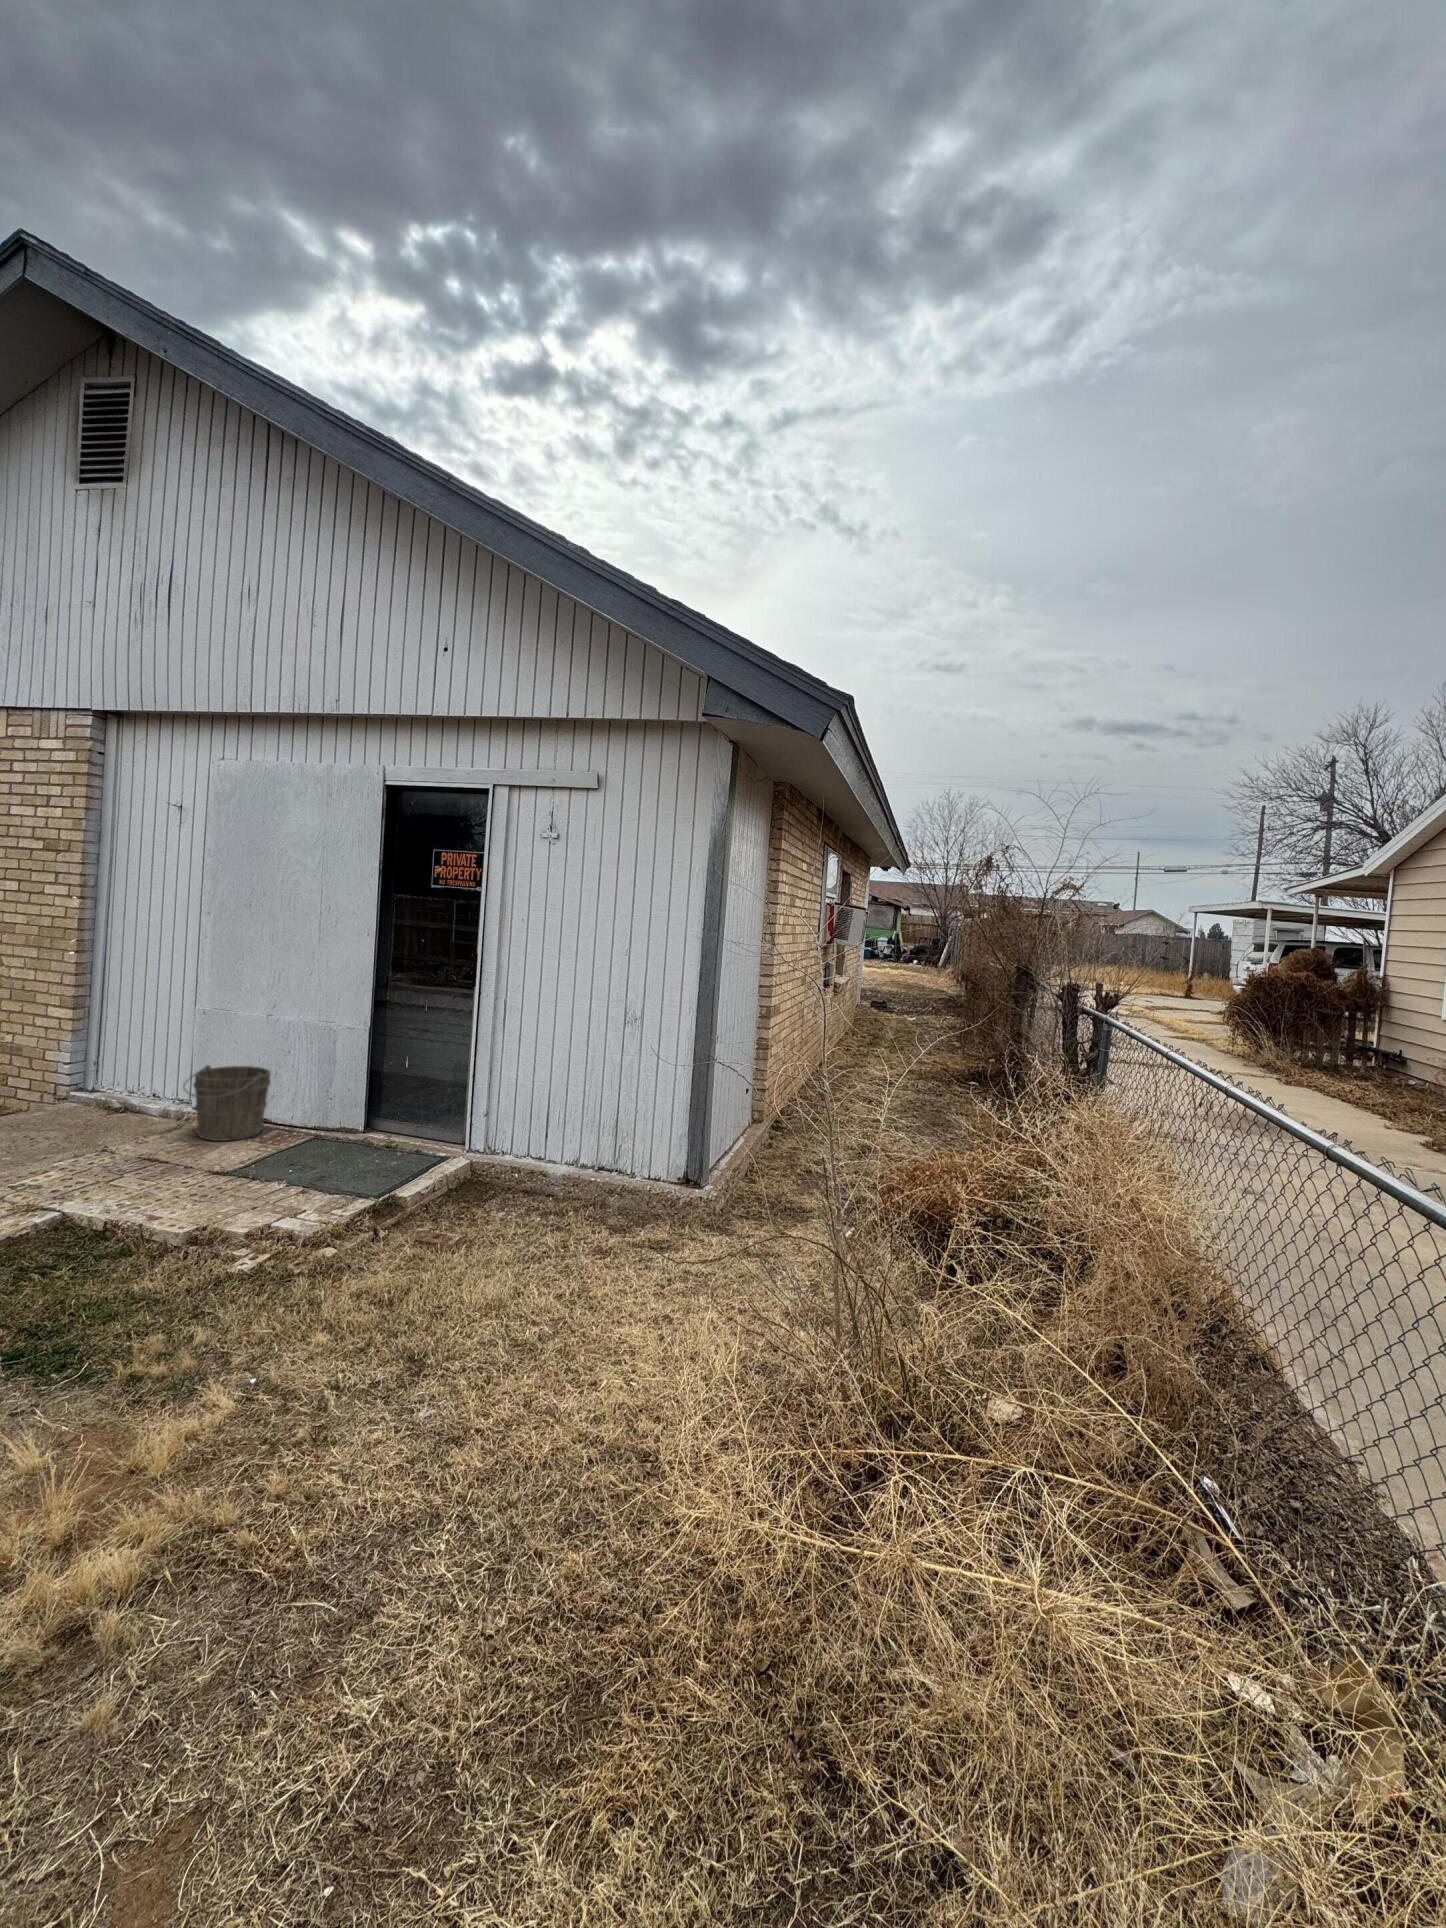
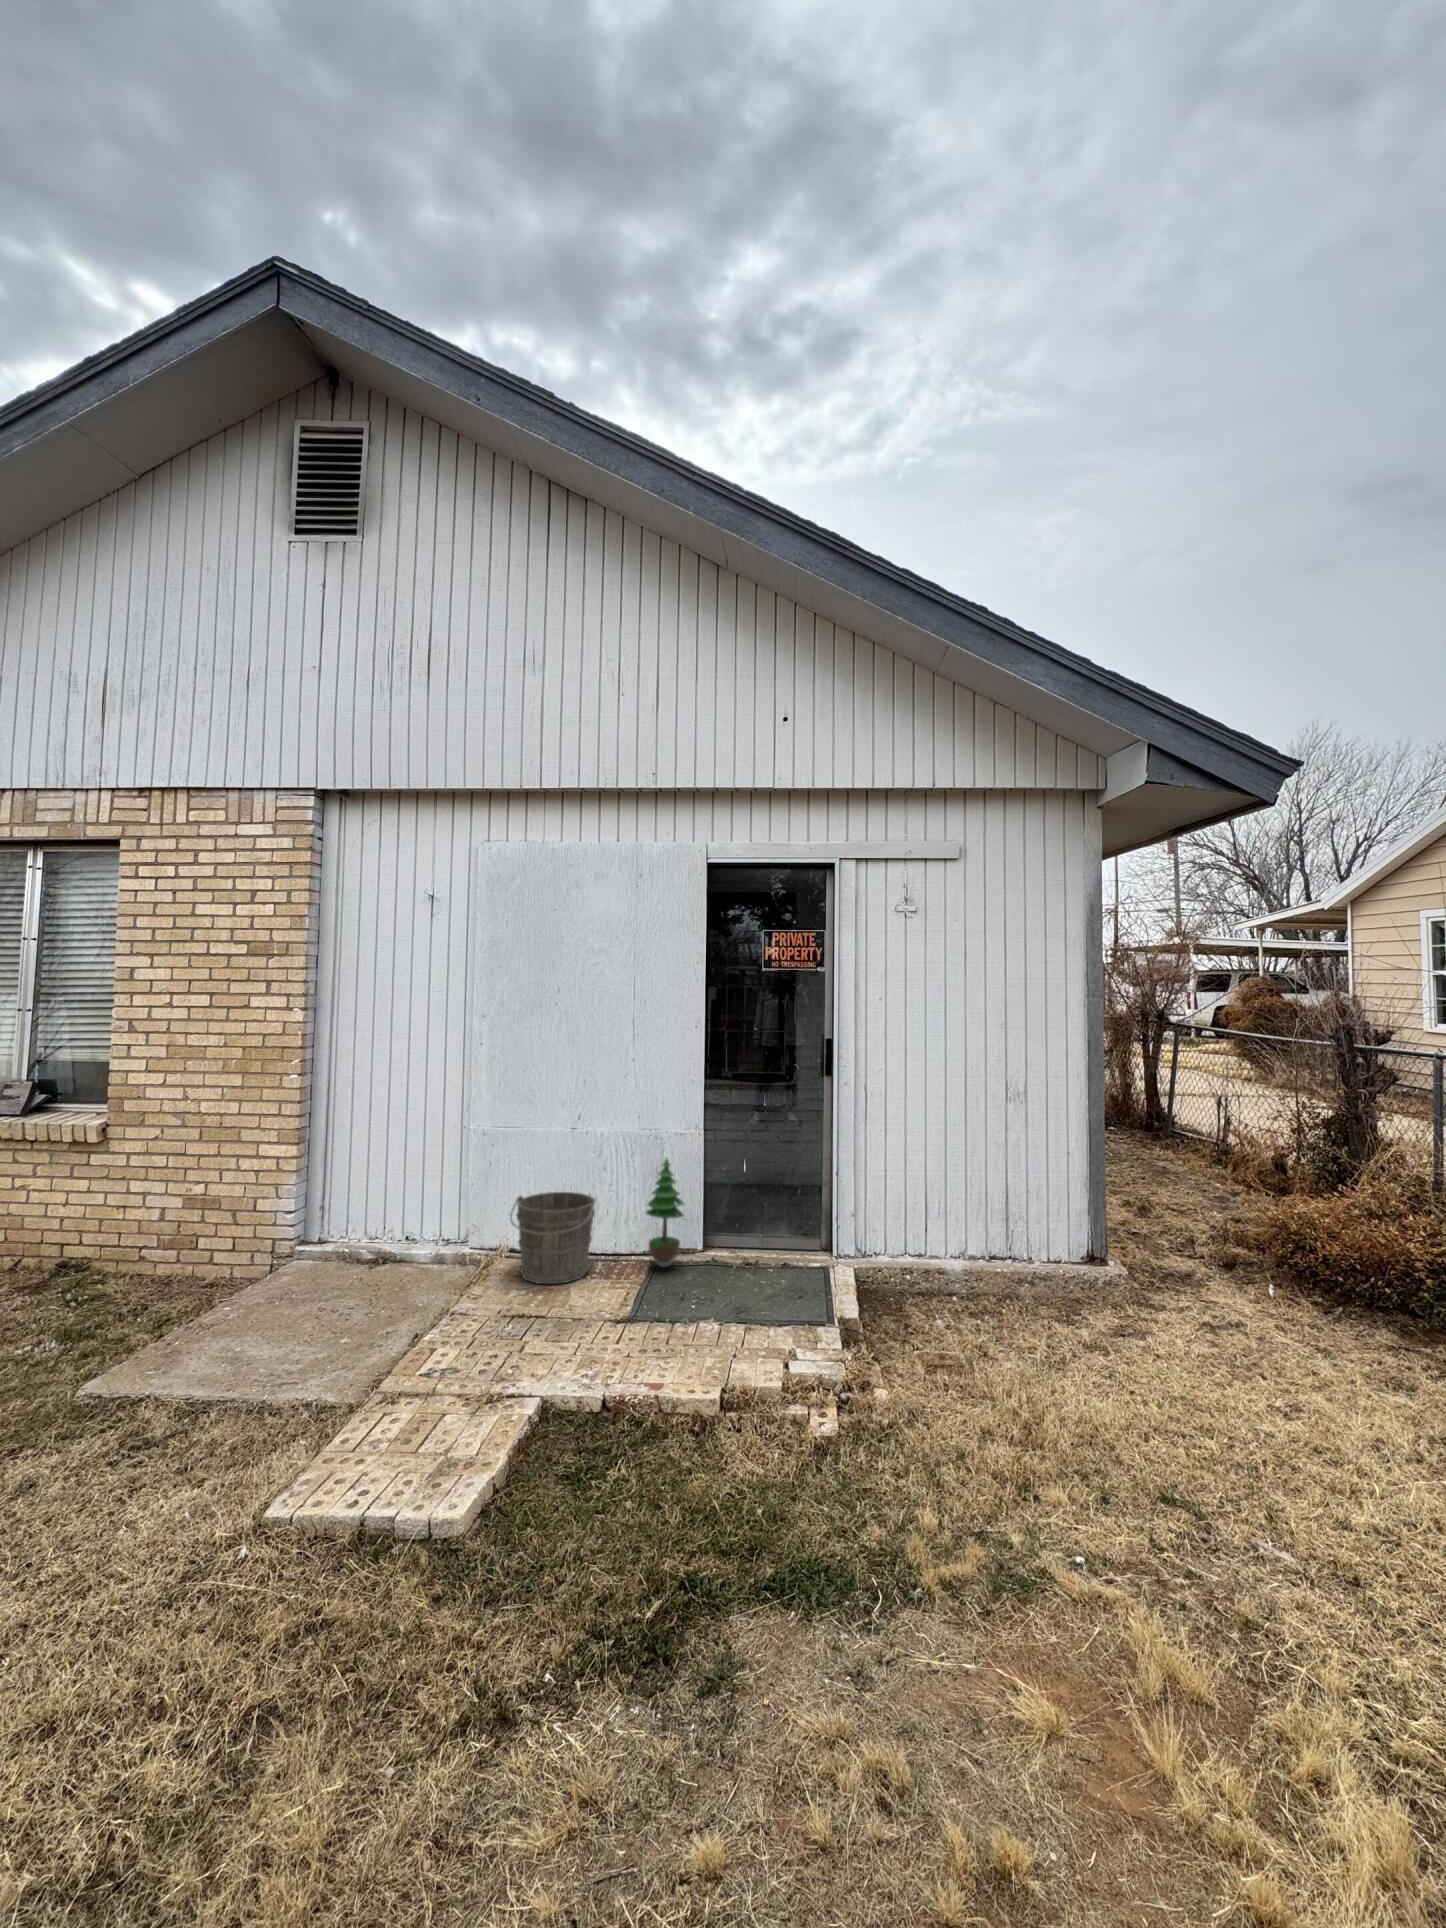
potted tree: none [304,1044,343,1140] -> present [646,1158,684,1268]

